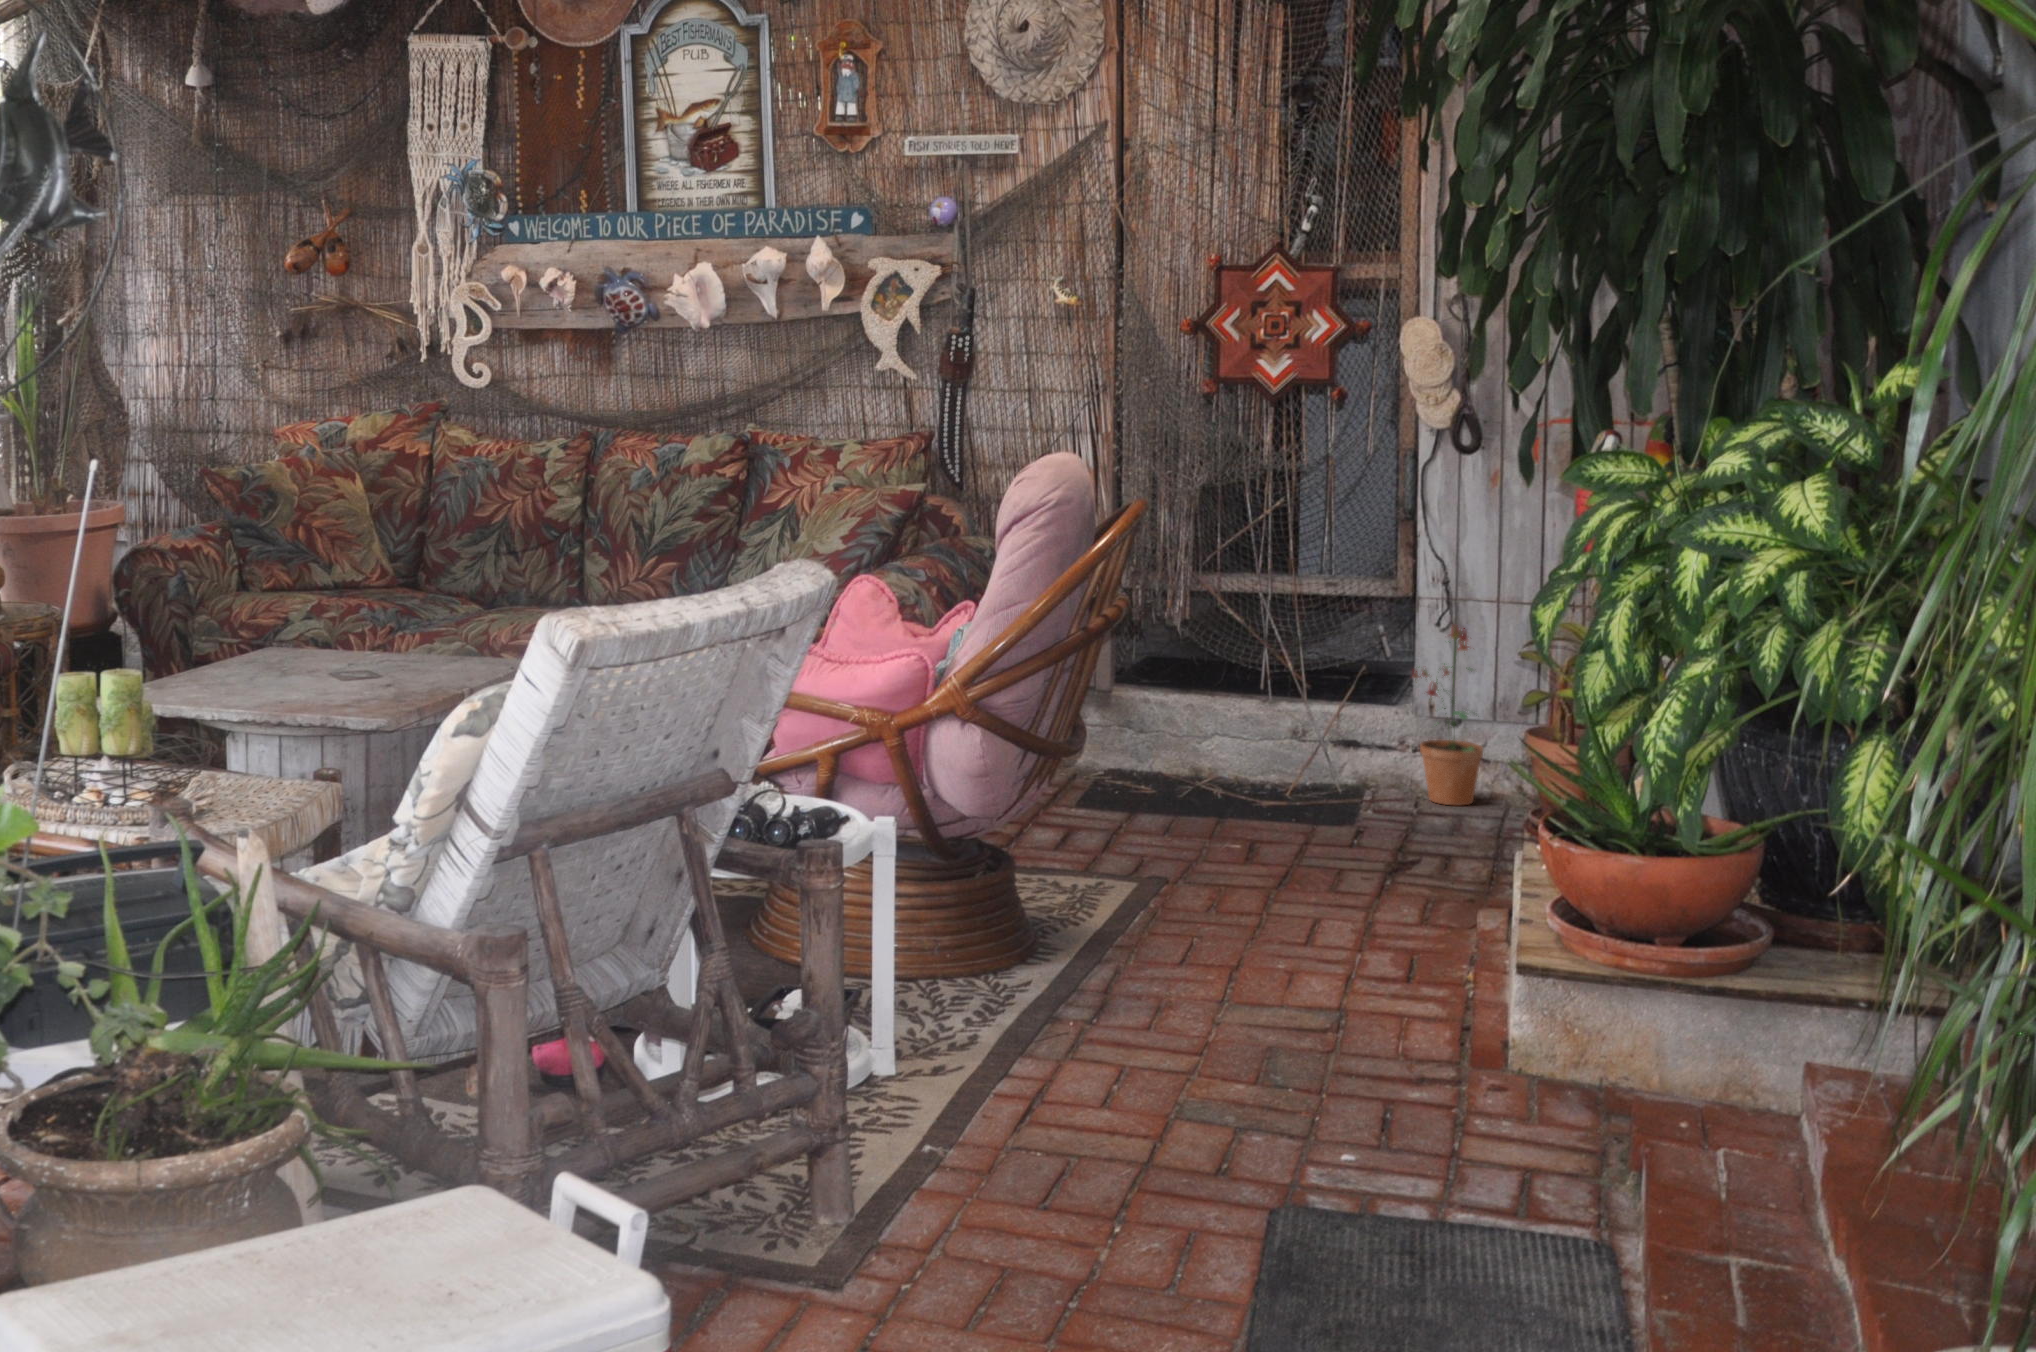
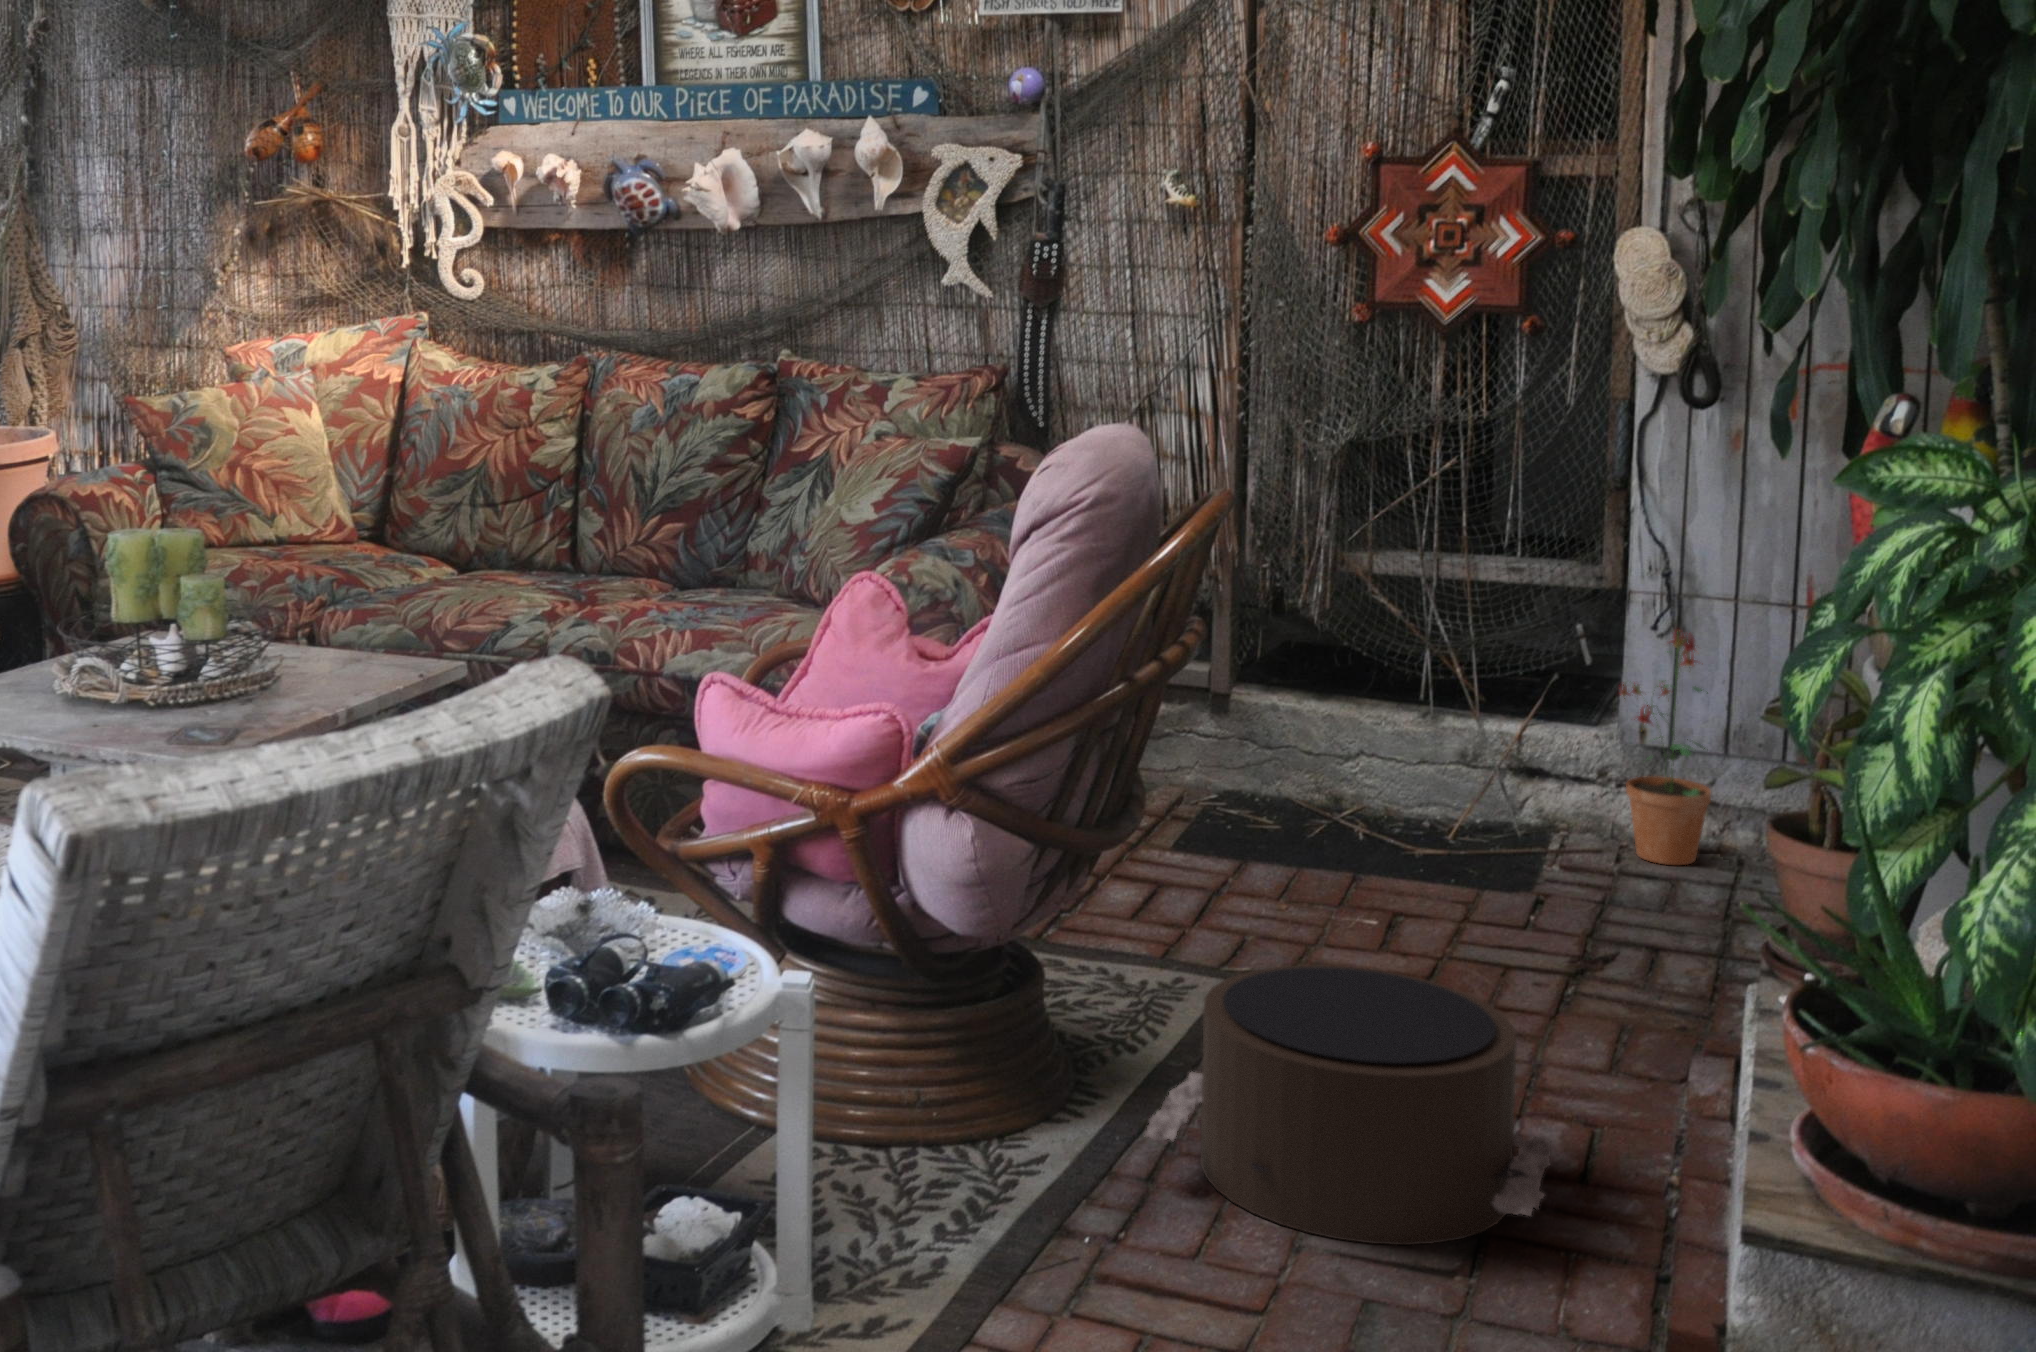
pouf: none [1100,843,1385,1021] -> present [1146,965,1551,1245]

